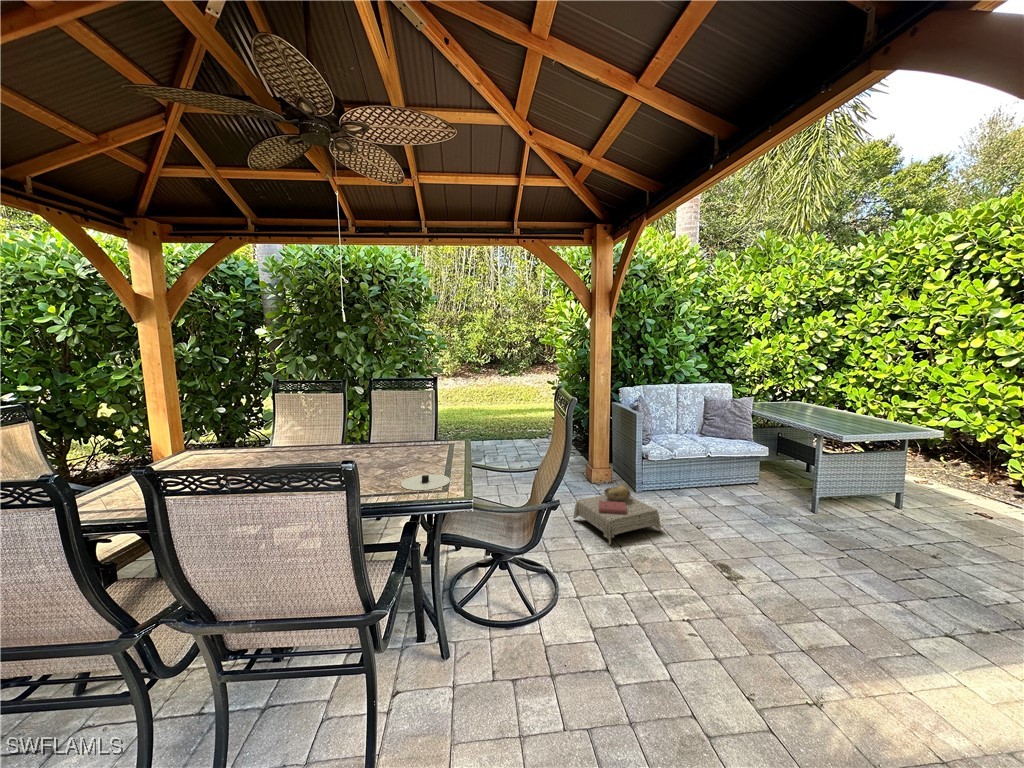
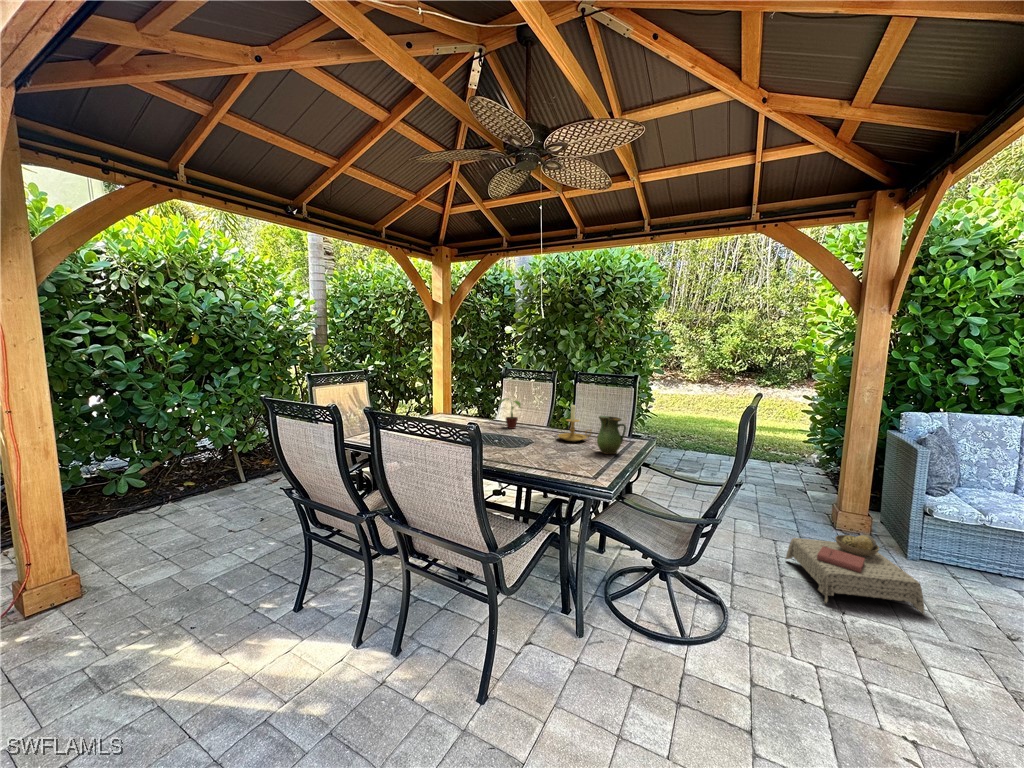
candle holder: none [371,414,408,455] -> present [558,405,591,442]
potted plant: none [286,417,317,453] -> present [500,398,521,429]
pitcher: none [423,422,451,462] -> present [597,416,626,454]
plate: present [401,474,450,490] -> none [547,458,619,480]

